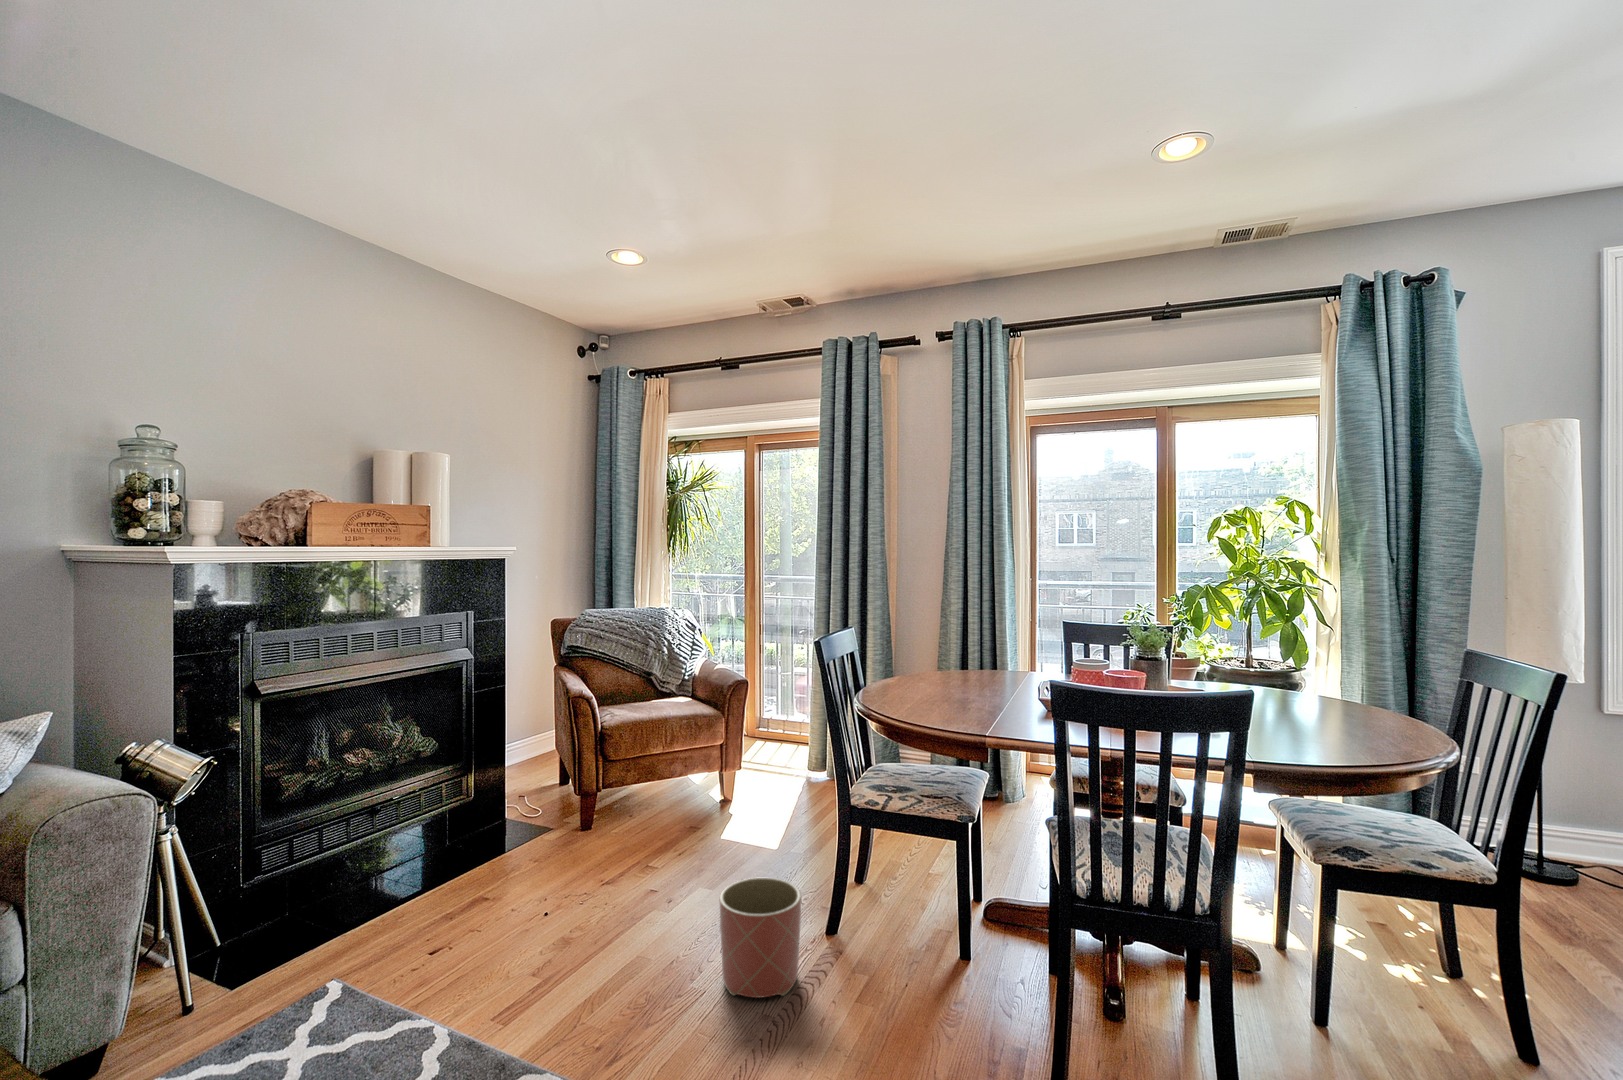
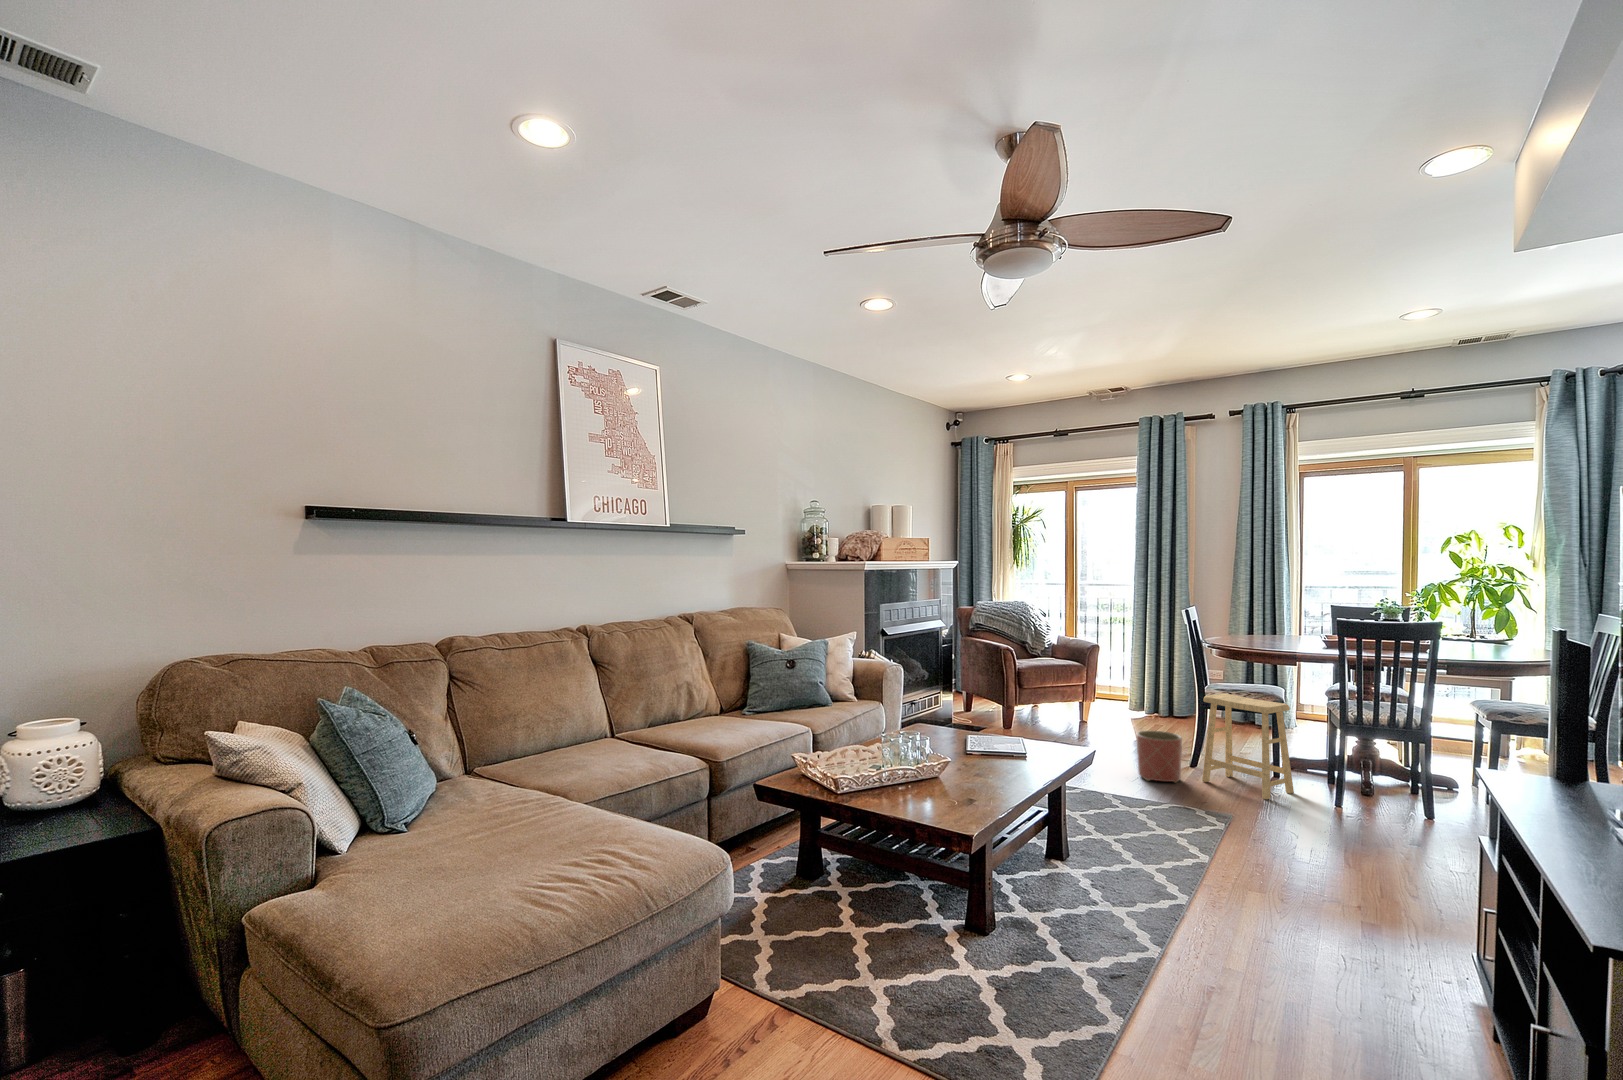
footstool: none [837,800,992,1042] -> present [1202,694,1294,800]

